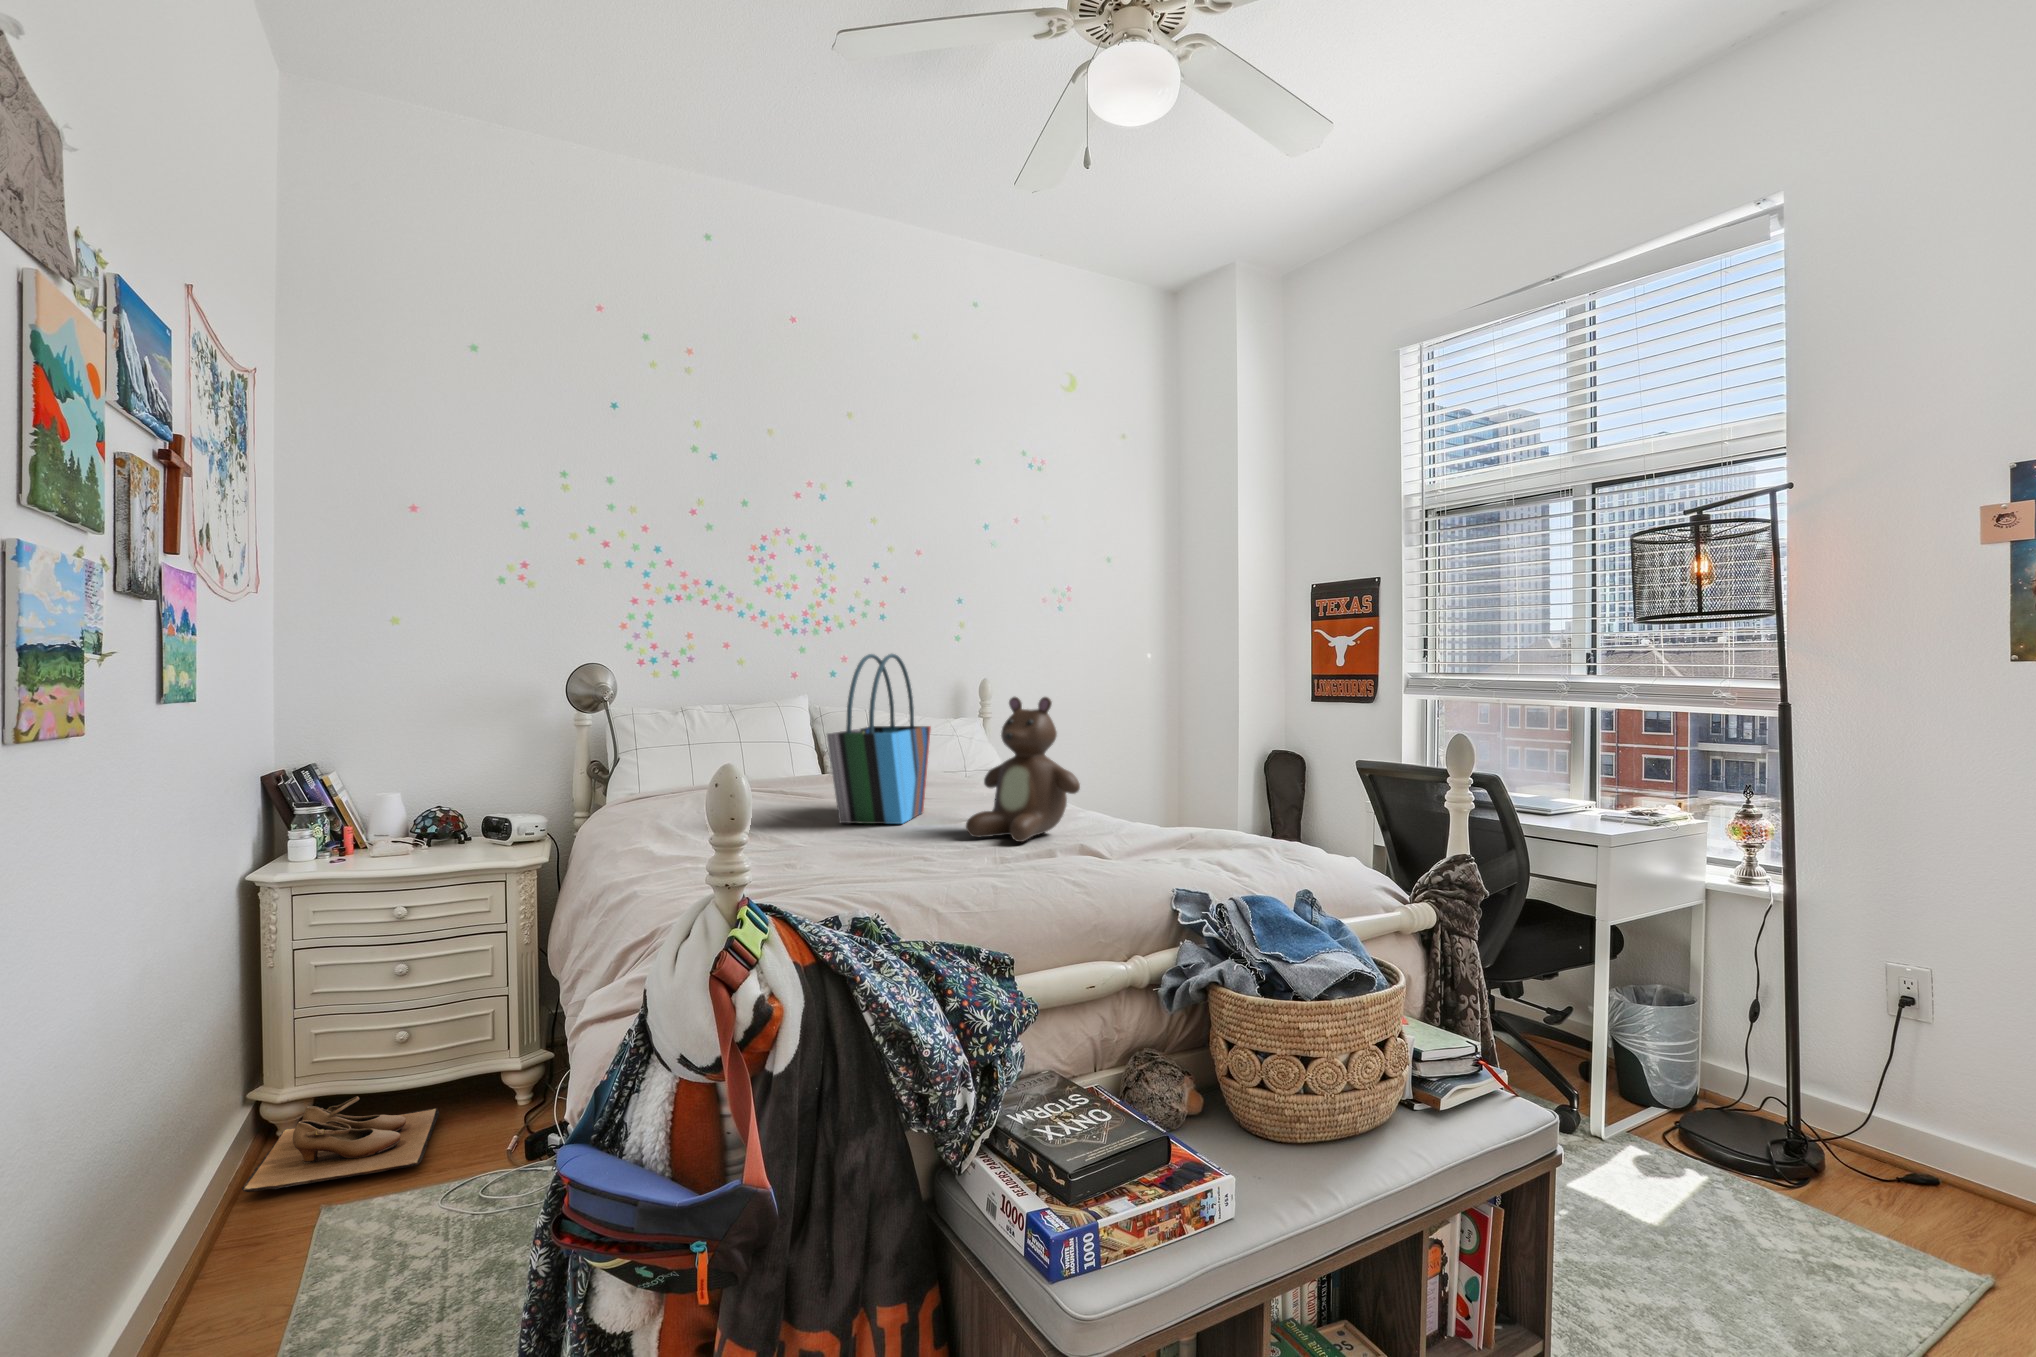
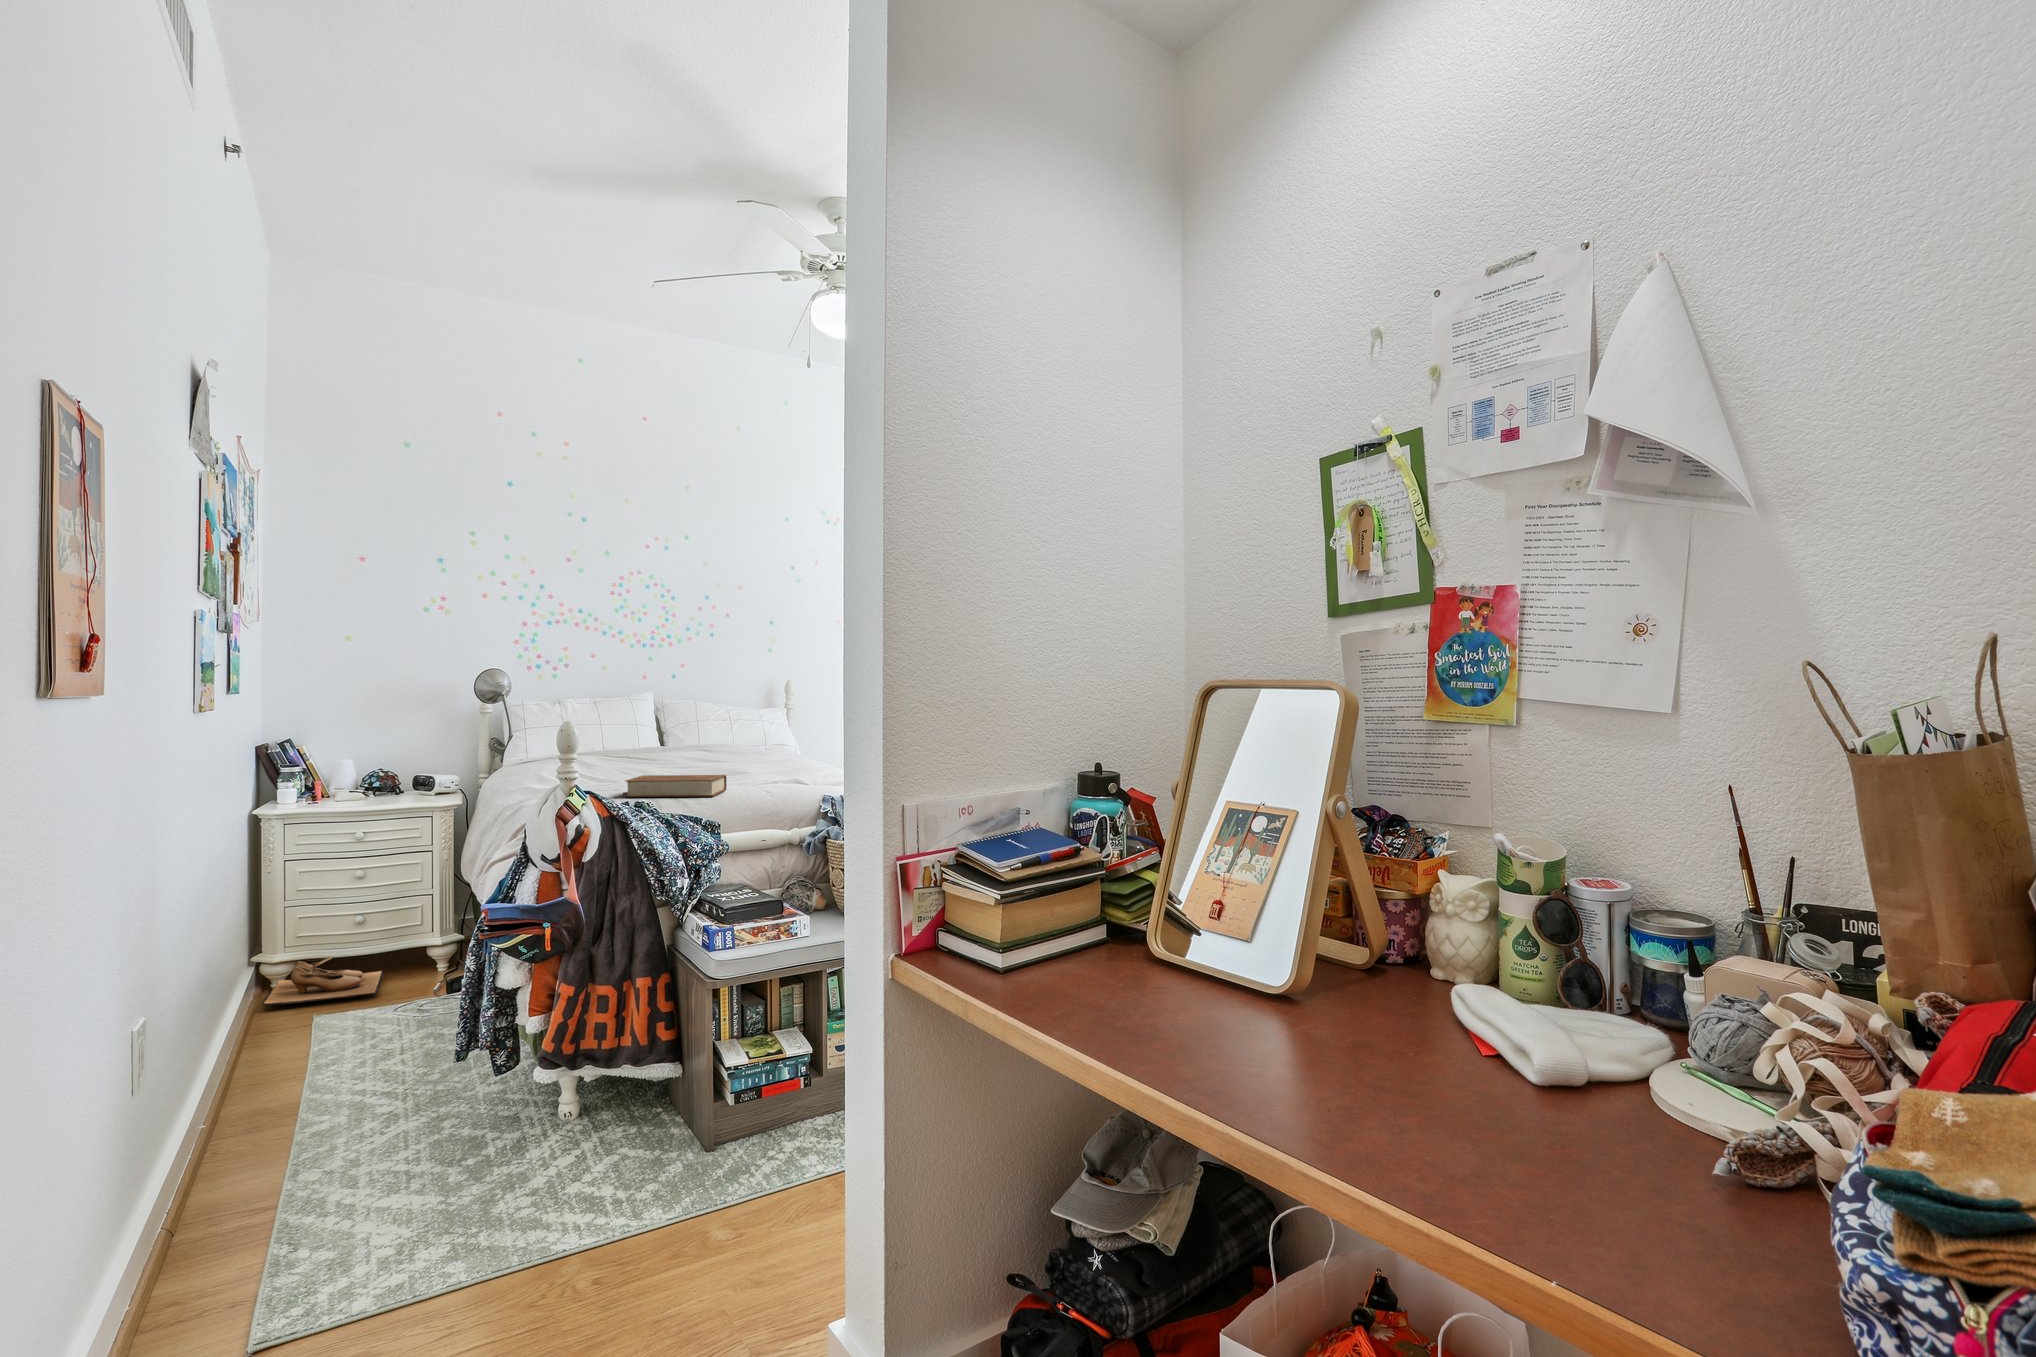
tote bag: present [826,654,931,824] -> none [648,665,727,775]
teddy bear: present [966,697,1080,842] -> none [733,693,805,782]
book: none [804,839,978,886] -> present [624,775,726,797]

